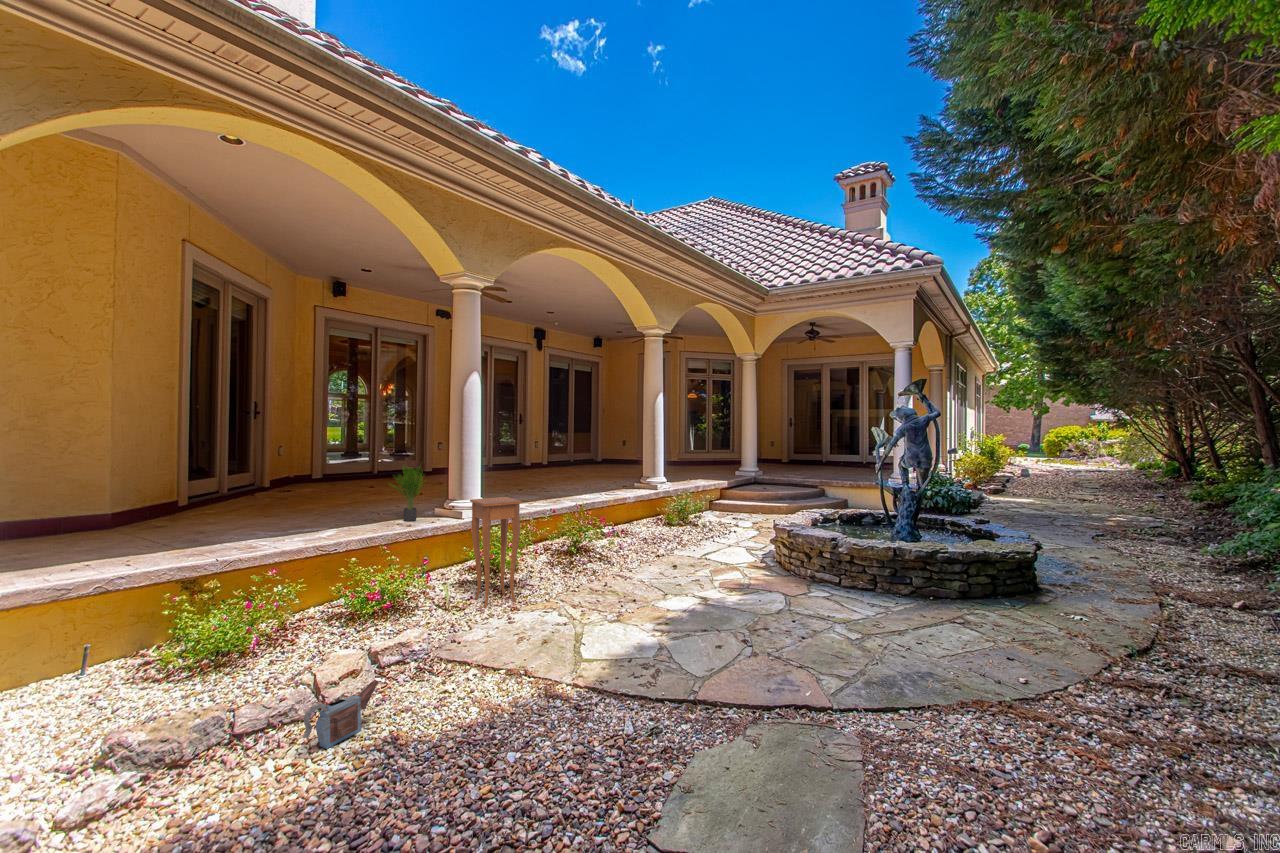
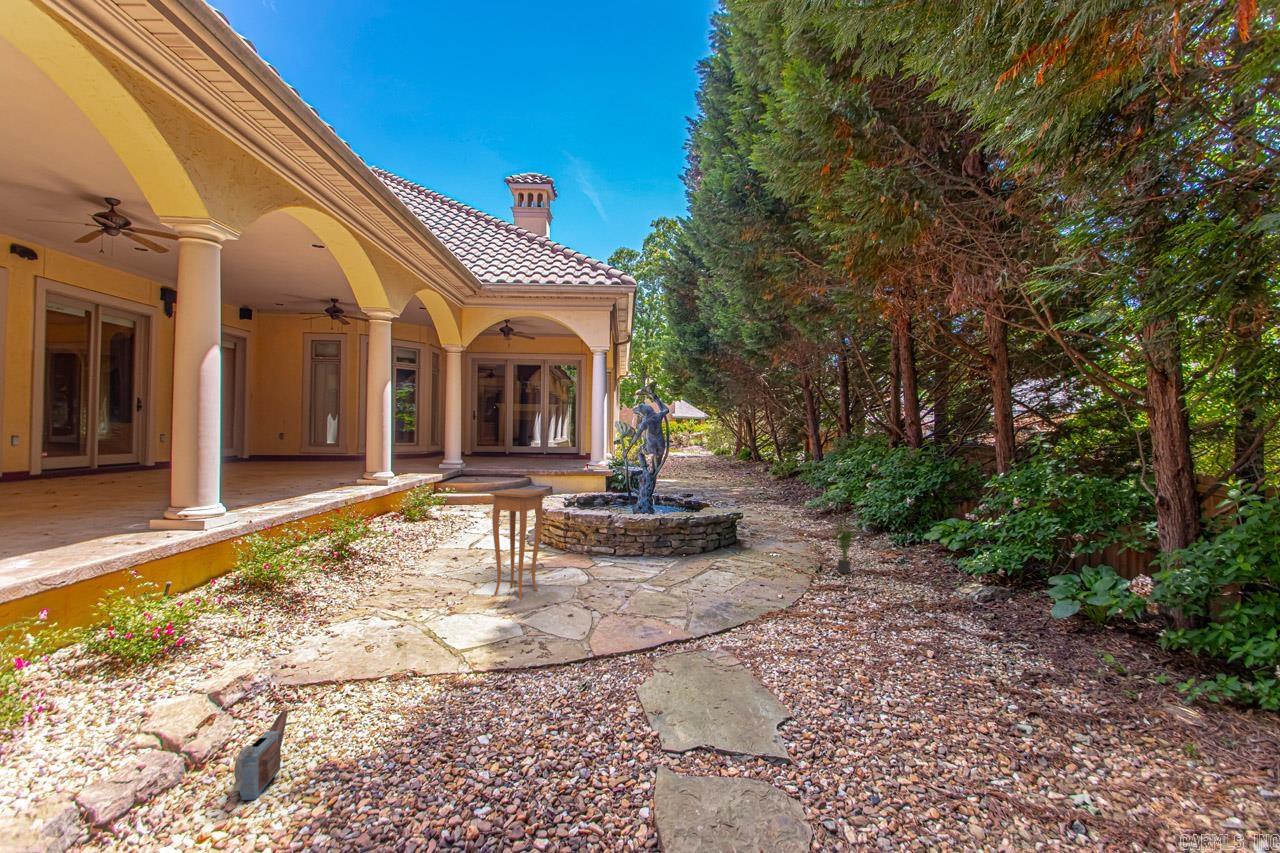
potted plant: present [392,468,422,521] -> present [836,524,856,573]
side table: present [470,497,522,608] -> present [490,489,546,599]

